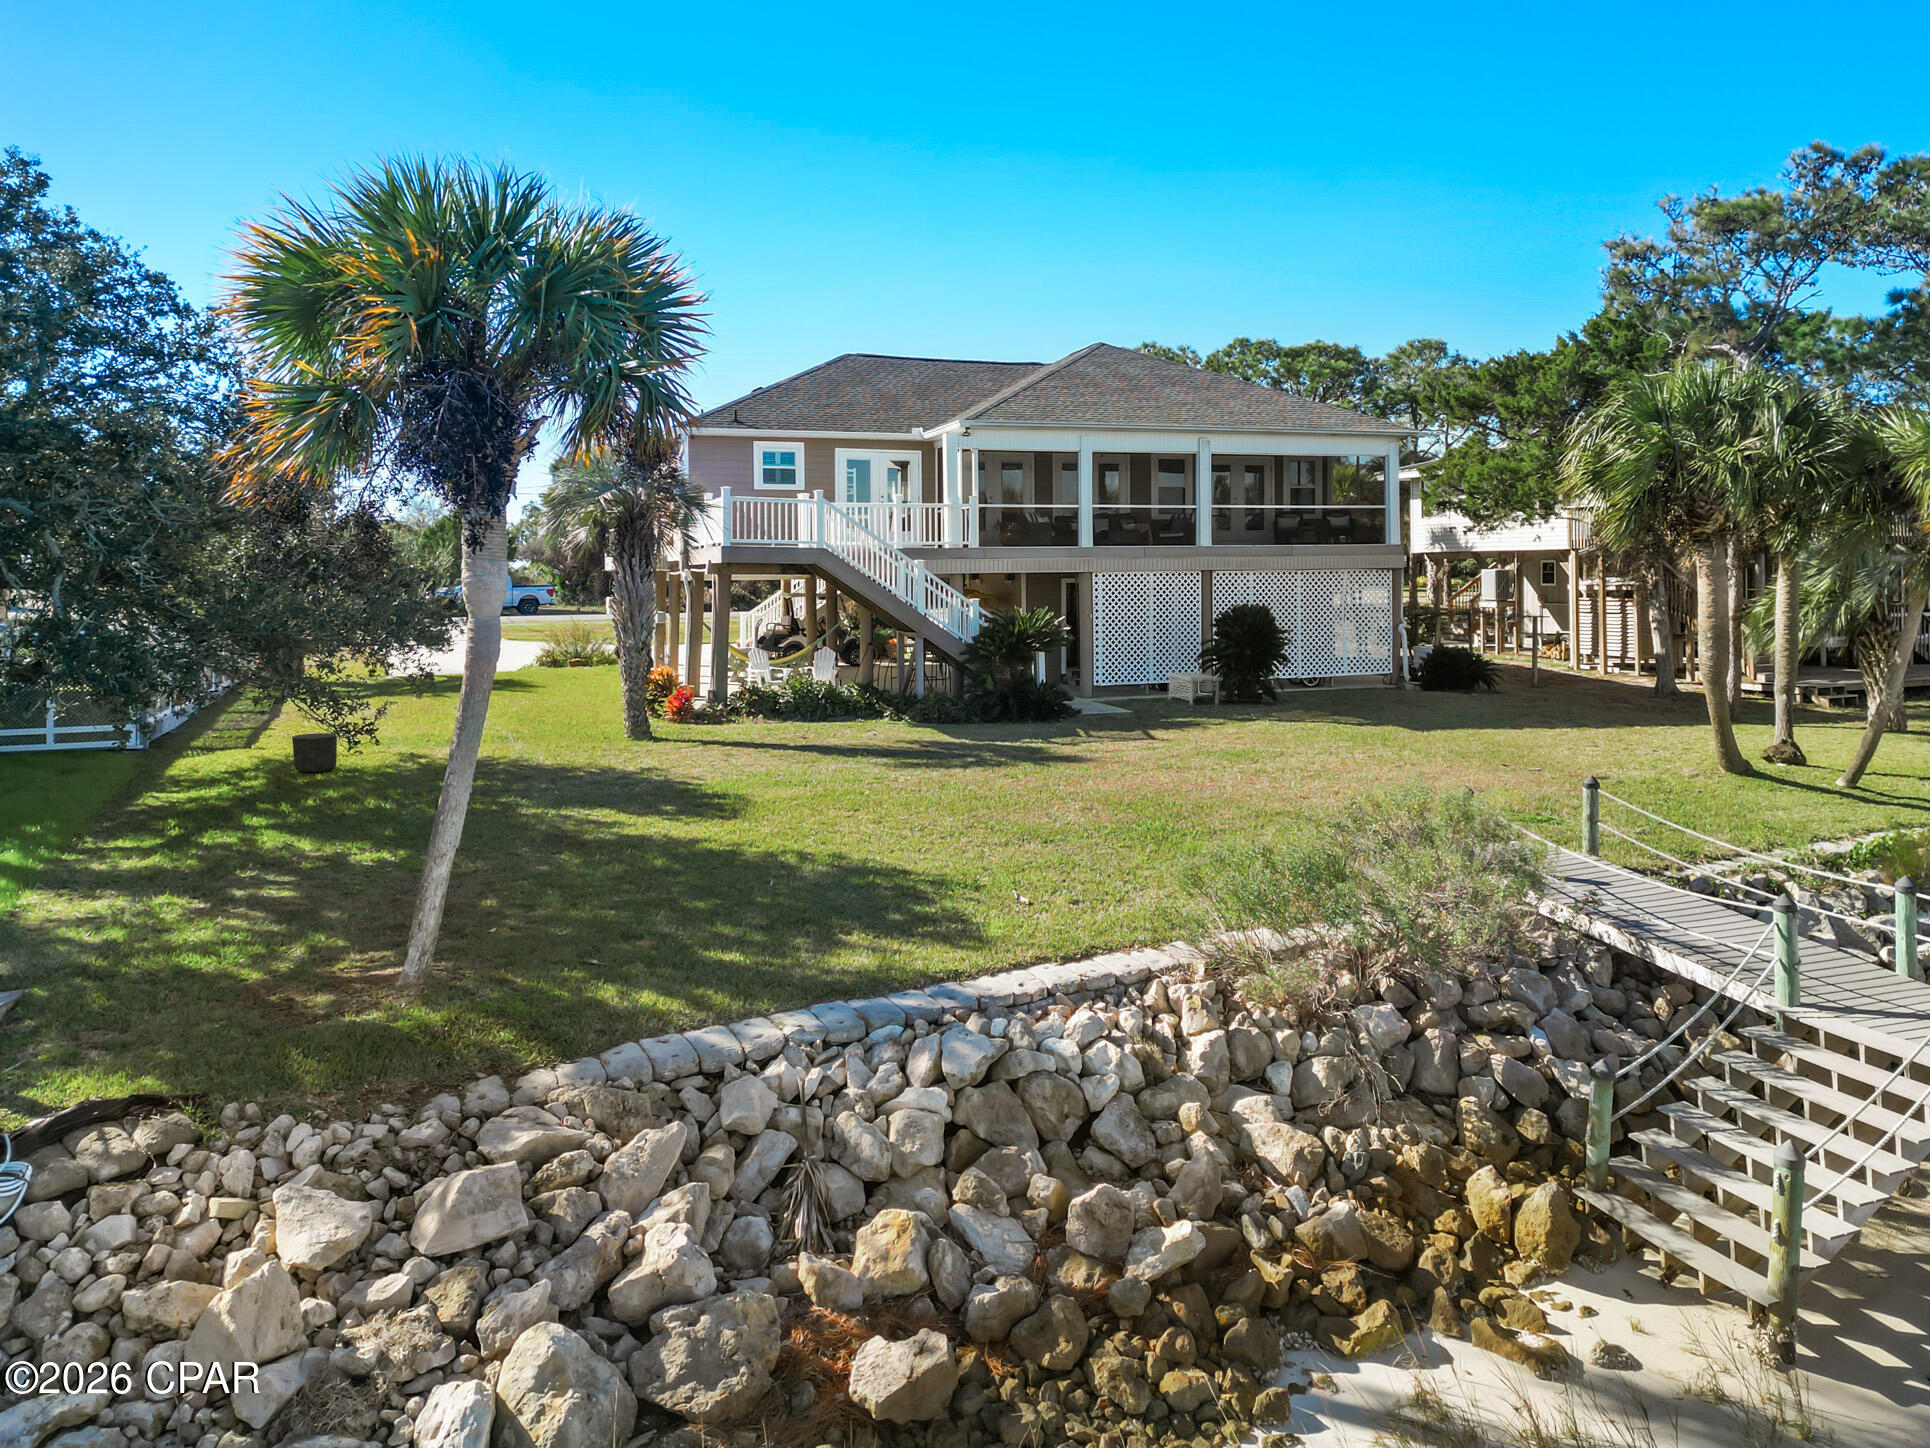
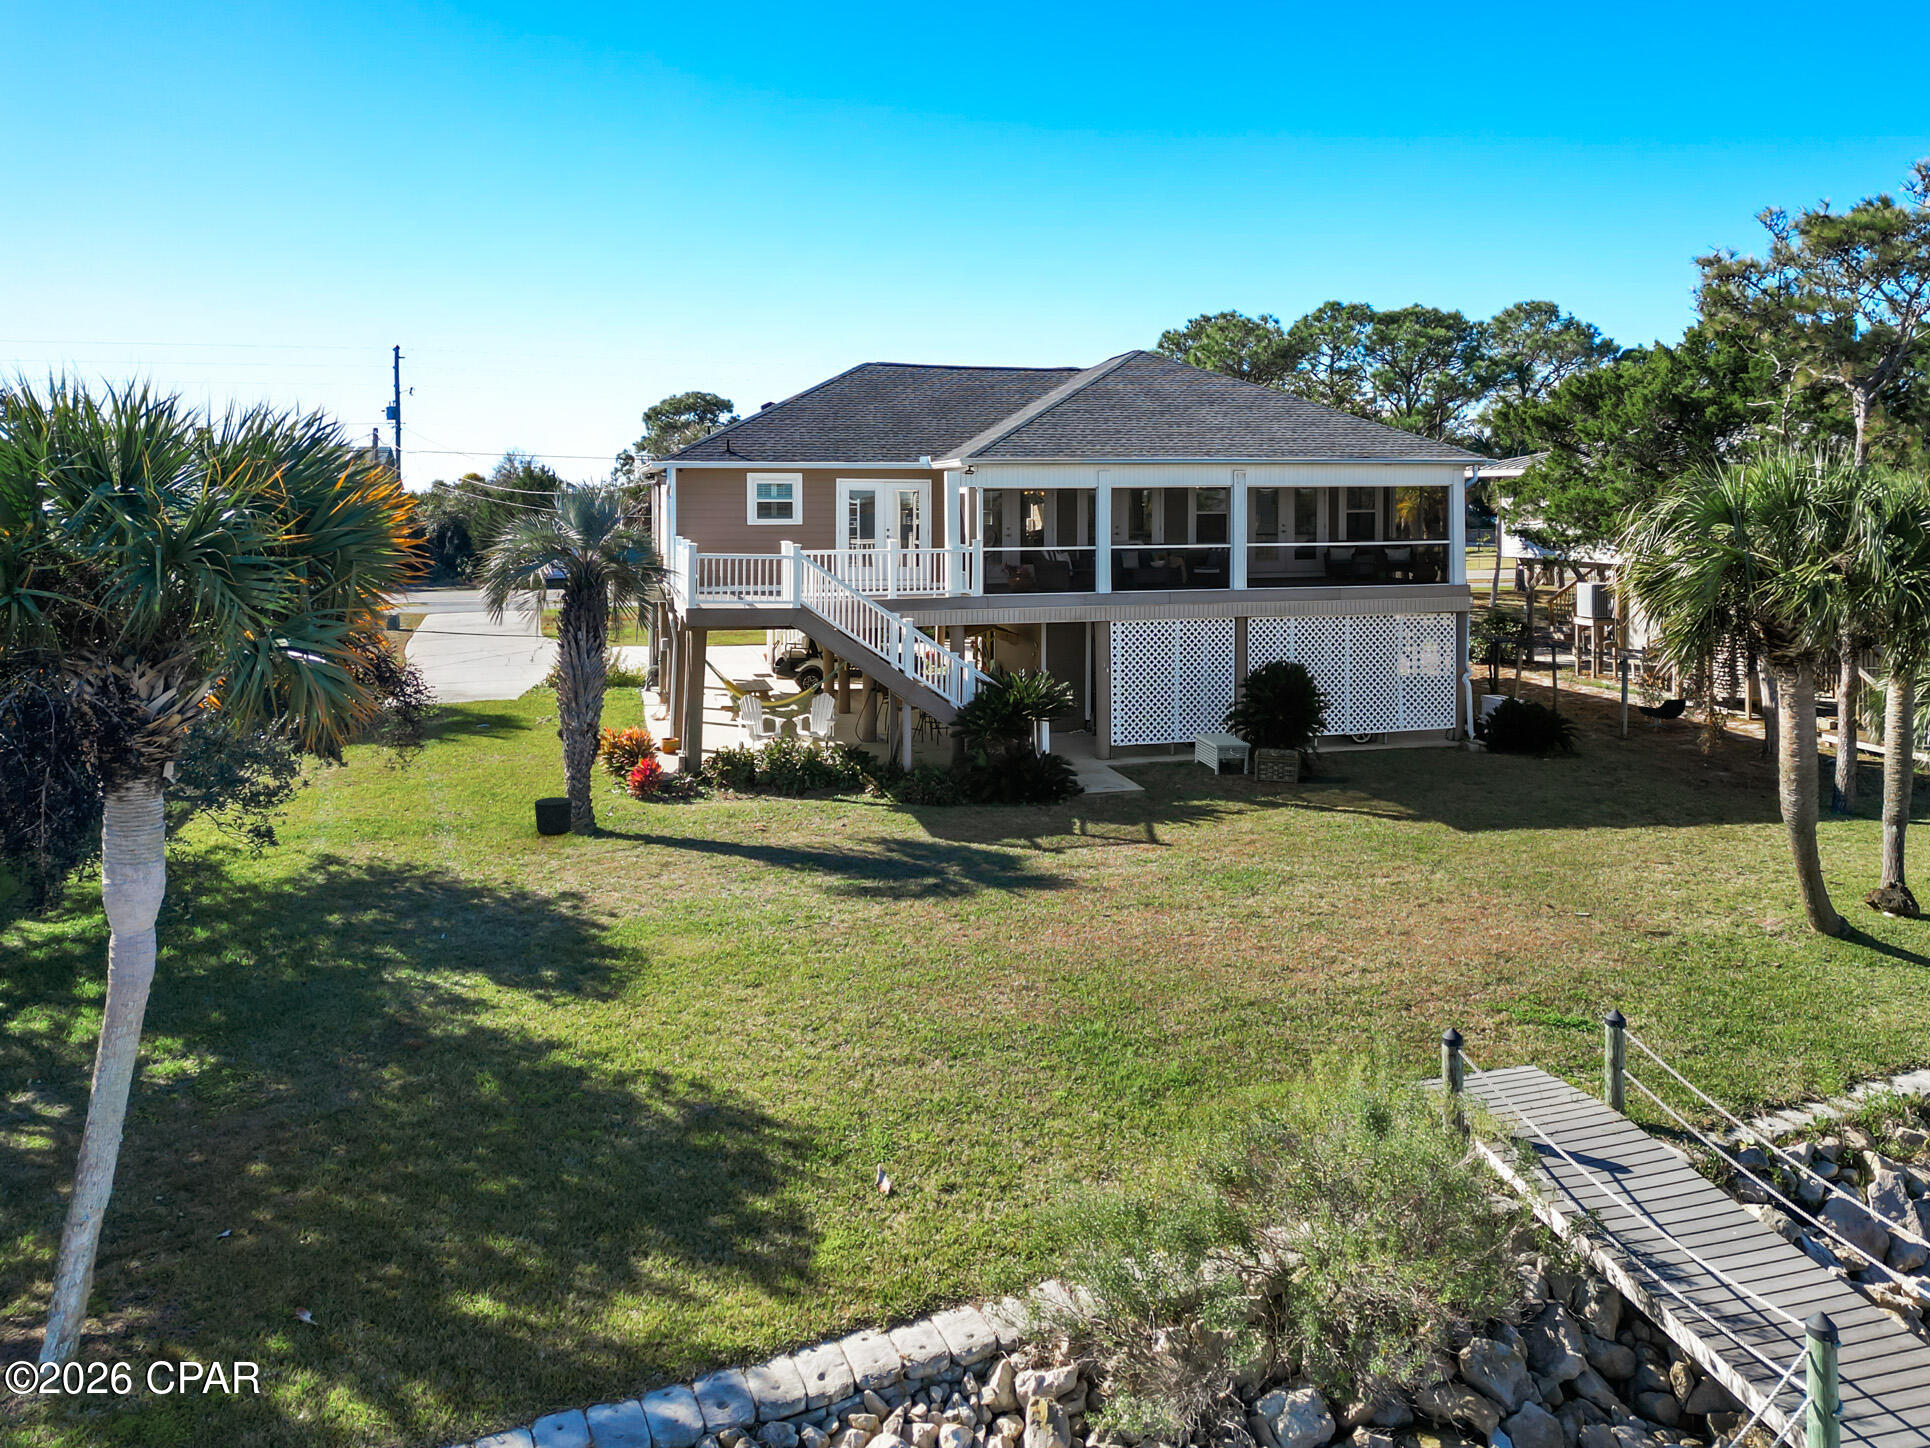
lounge chair: none [1546,653,1588,680] -> present [1638,699,1686,728]
basket: none [1226,679,1267,709] -> present [1255,748,1301,783]
planter: present [292,733,337,772] -> present [535,797,572,835]

